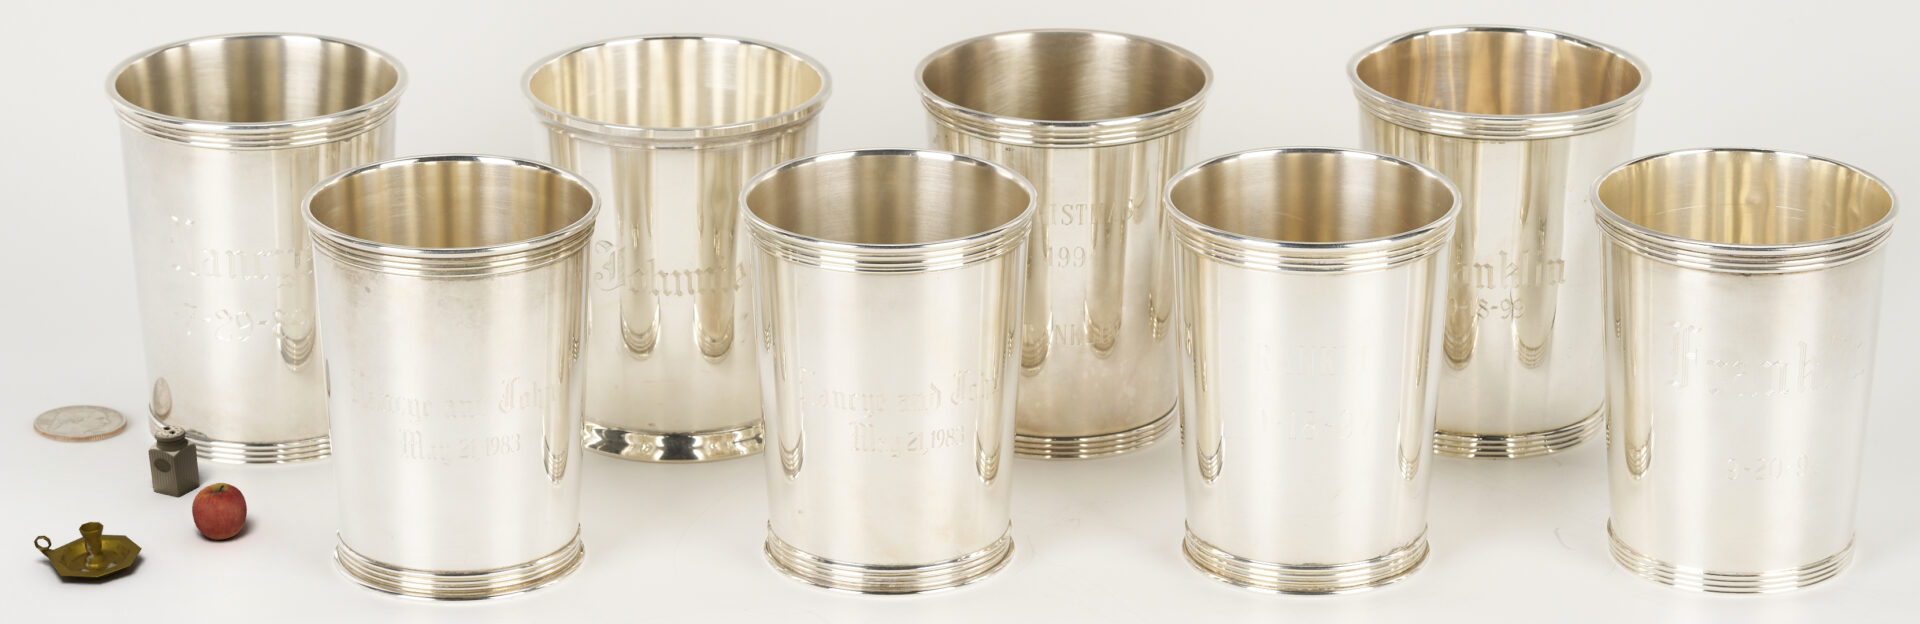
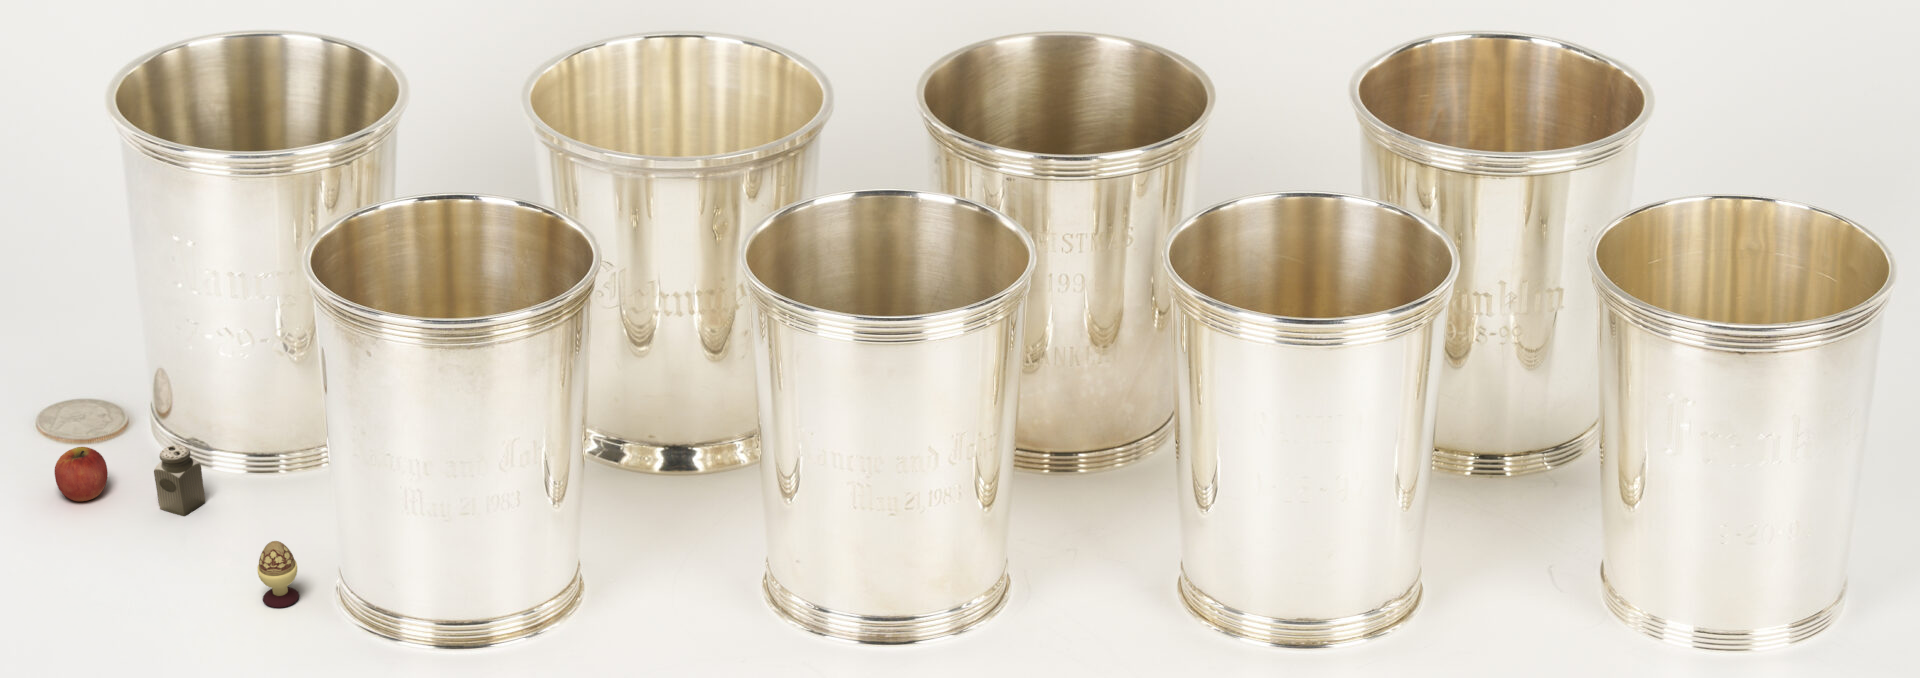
apple: present [192,483,247,540] -> present [55,447,108,501]
decorative egg: none [253,504,295,573] -> present [258,541,299,608]
candlestick: present [34,522,142,579] -> none [41,556,148,614]

